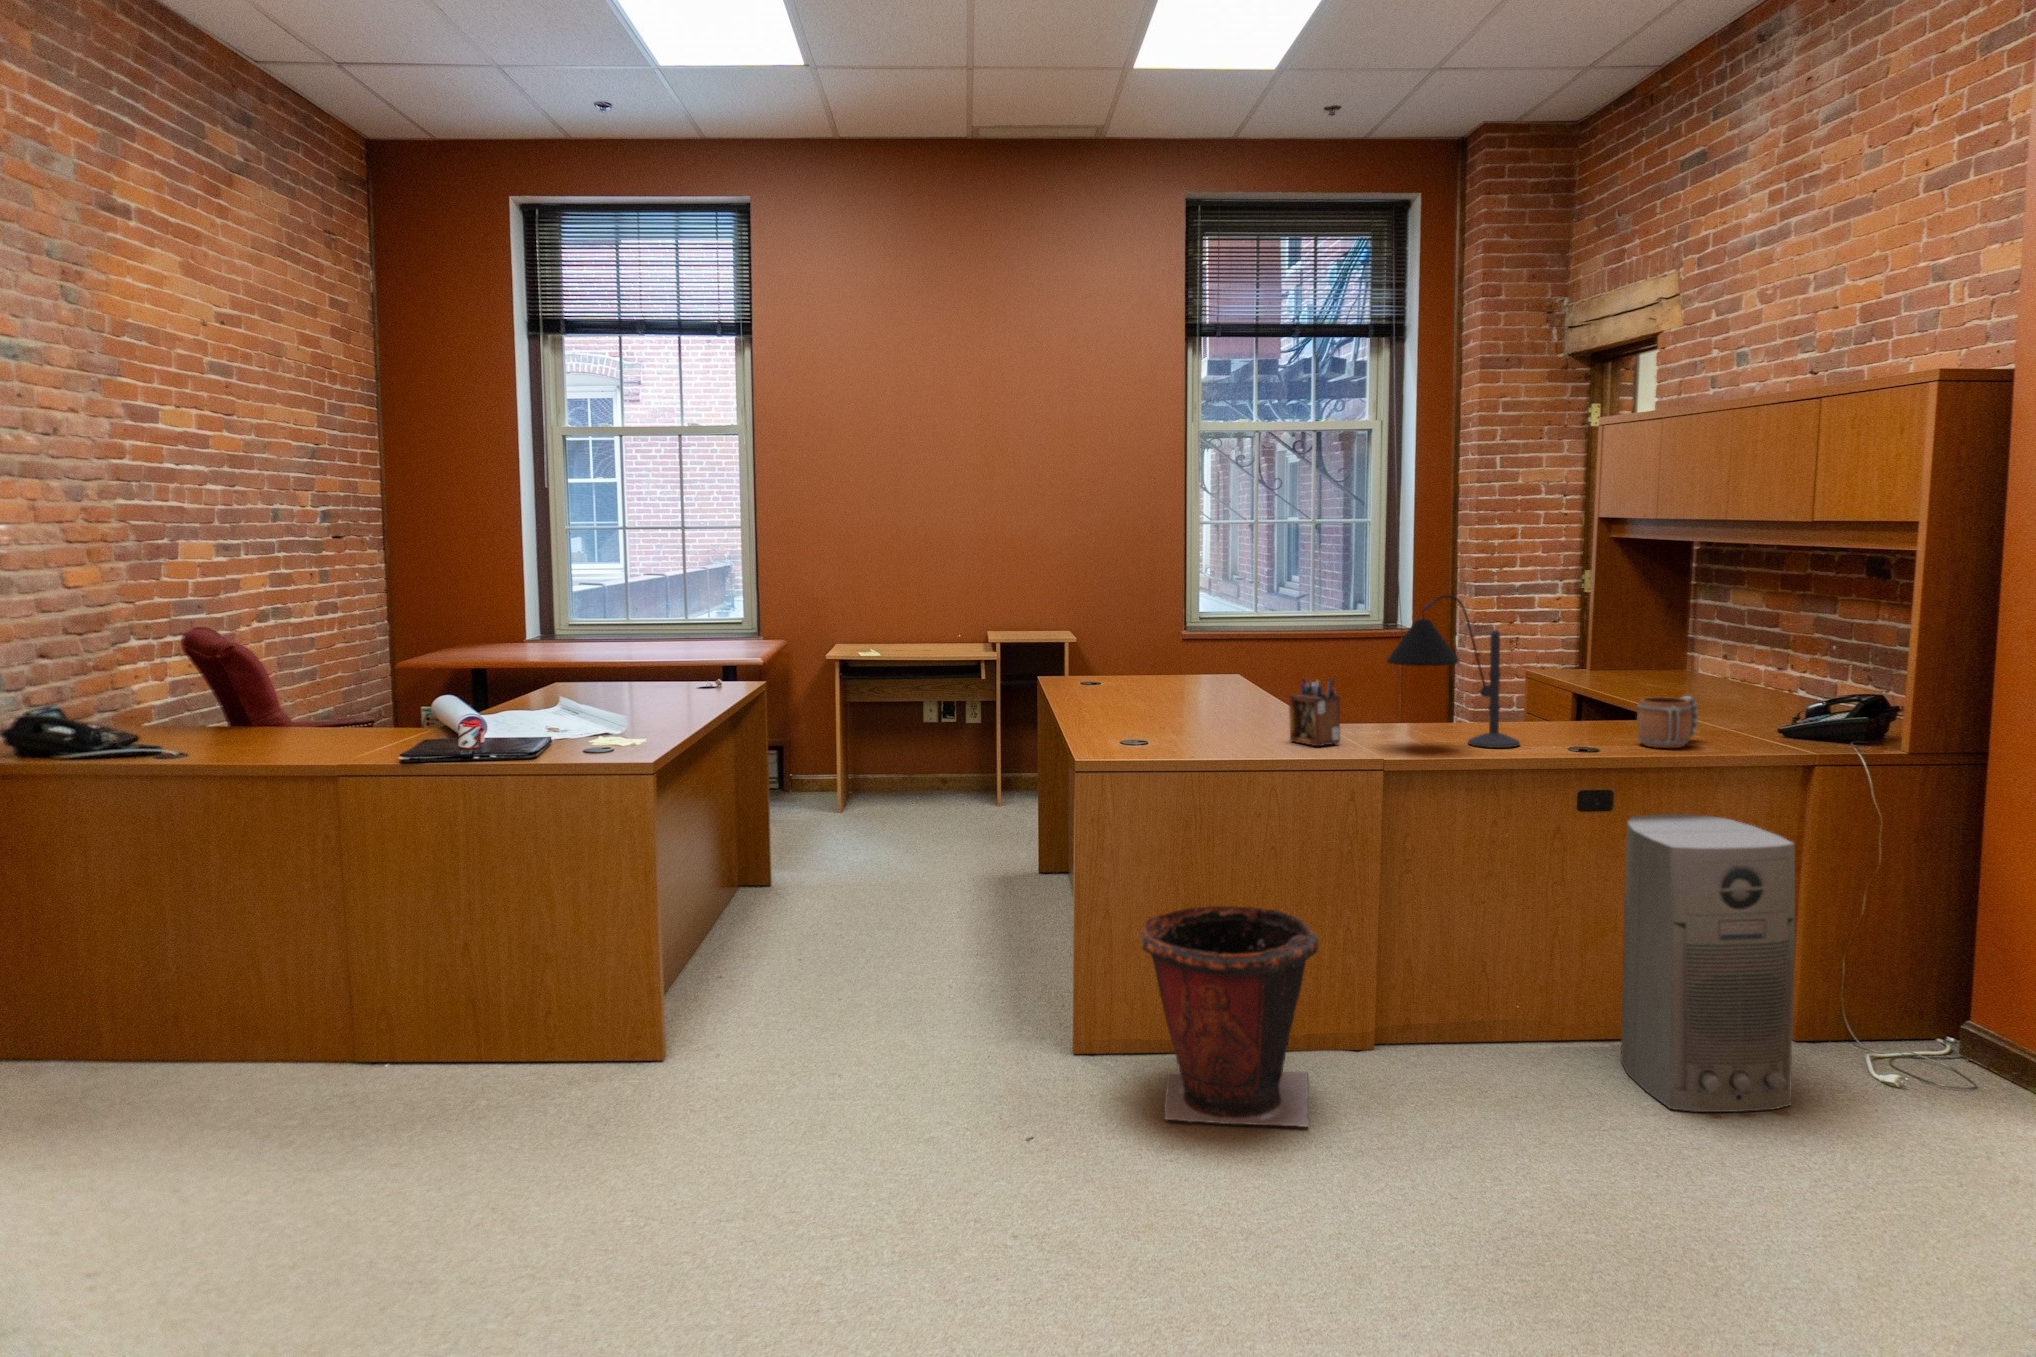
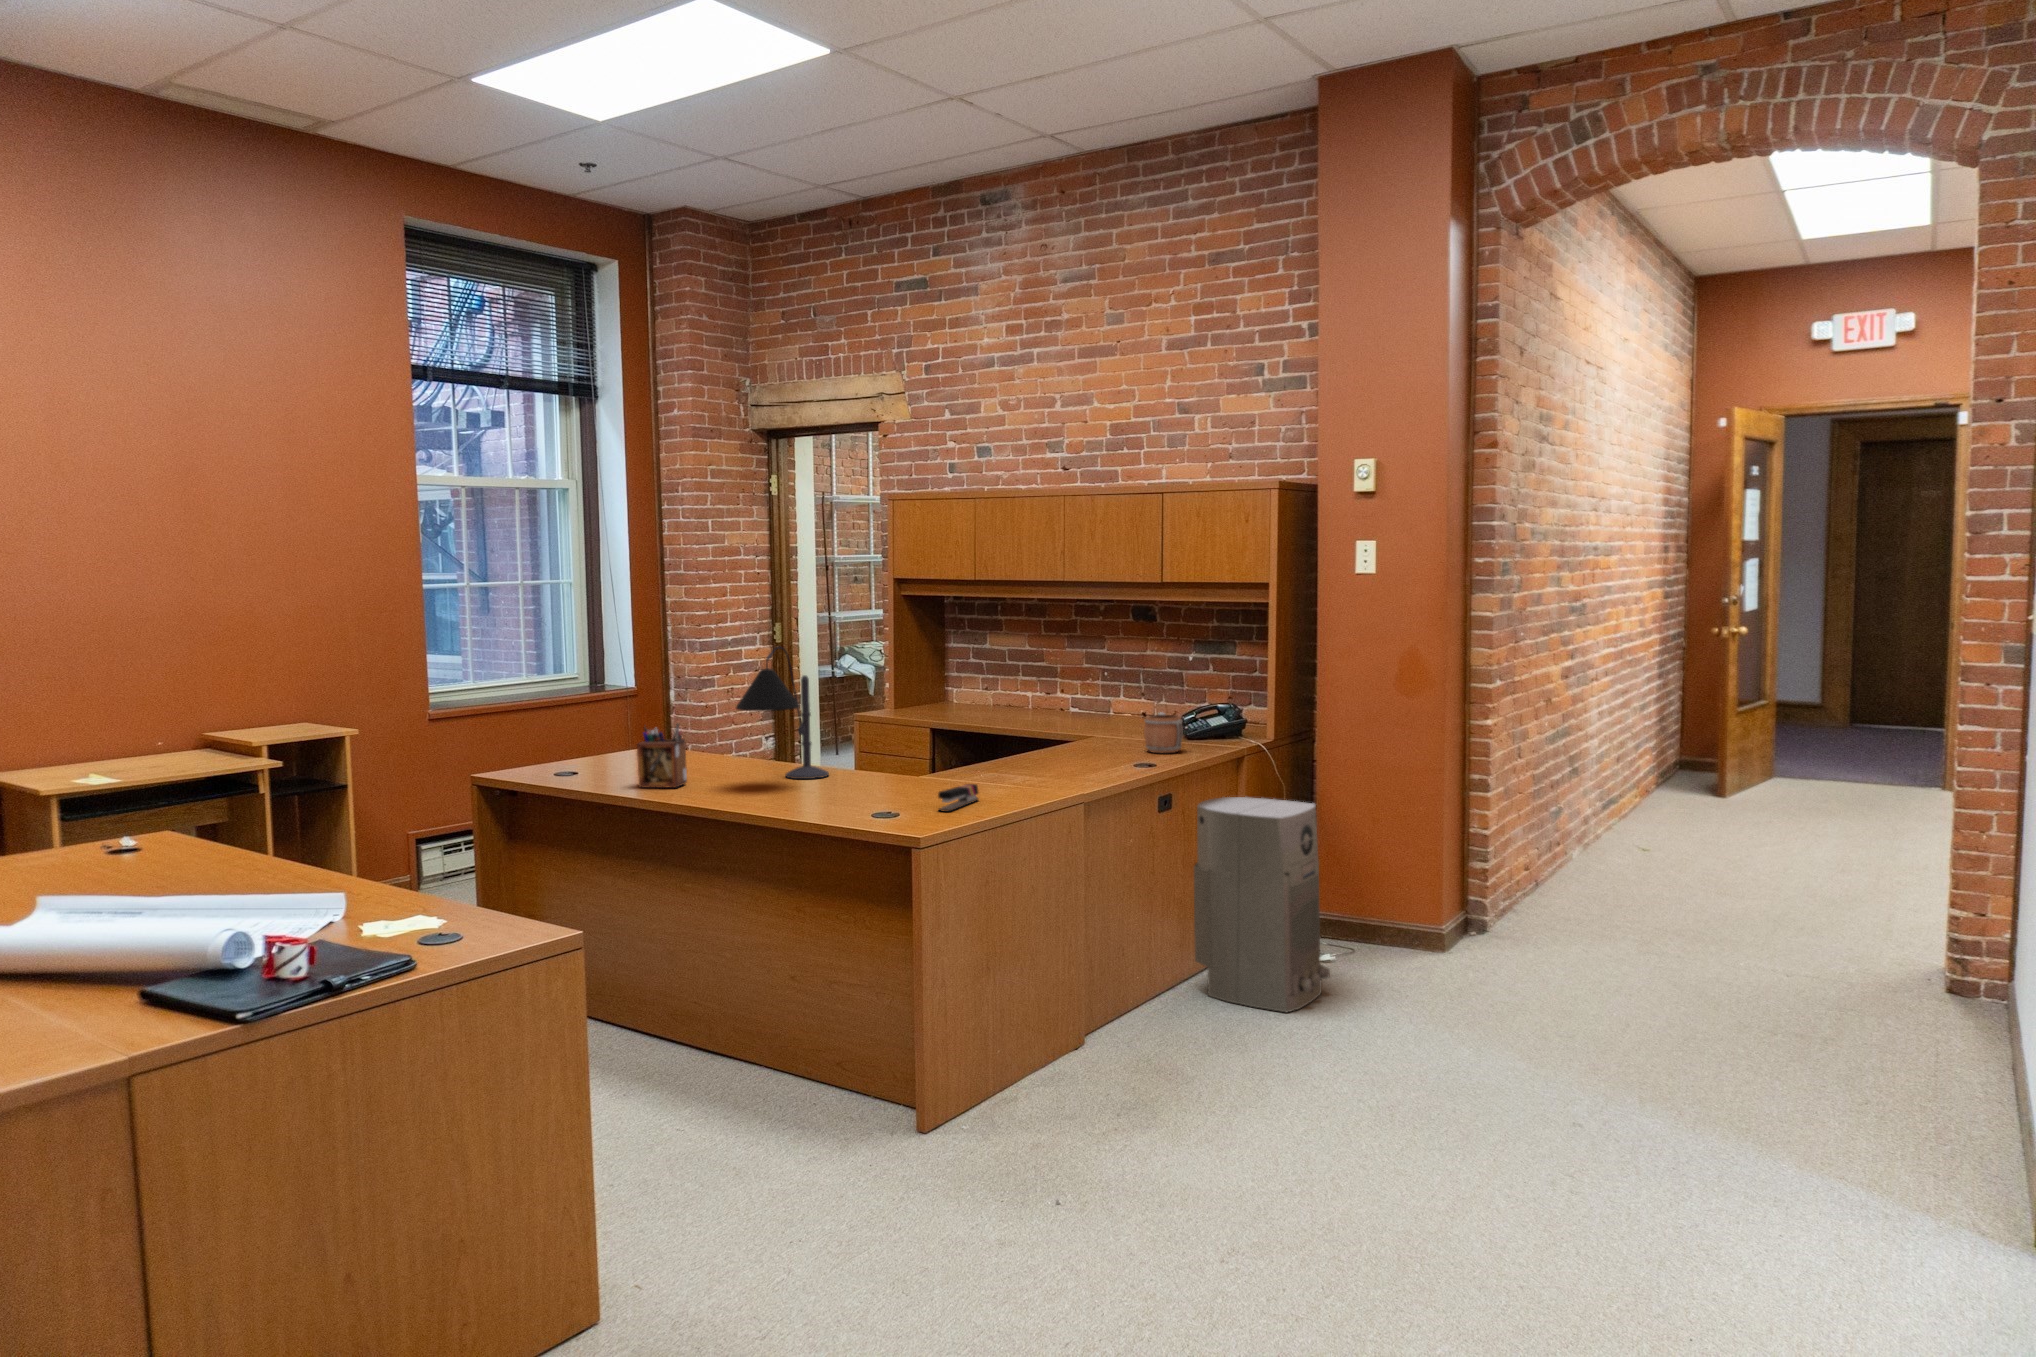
desk lamp: present [1387,595,1520,748] -> present [736,647,829,779]
desk organizer: present [1289,679,1340,746] -> present [637,723,687,788]
stapler: none [1173,739,1246,761] -> present [938,784,978,812]
waste bin: present [1140,906,1318,1127] -> none [998,927,1167,1145]

